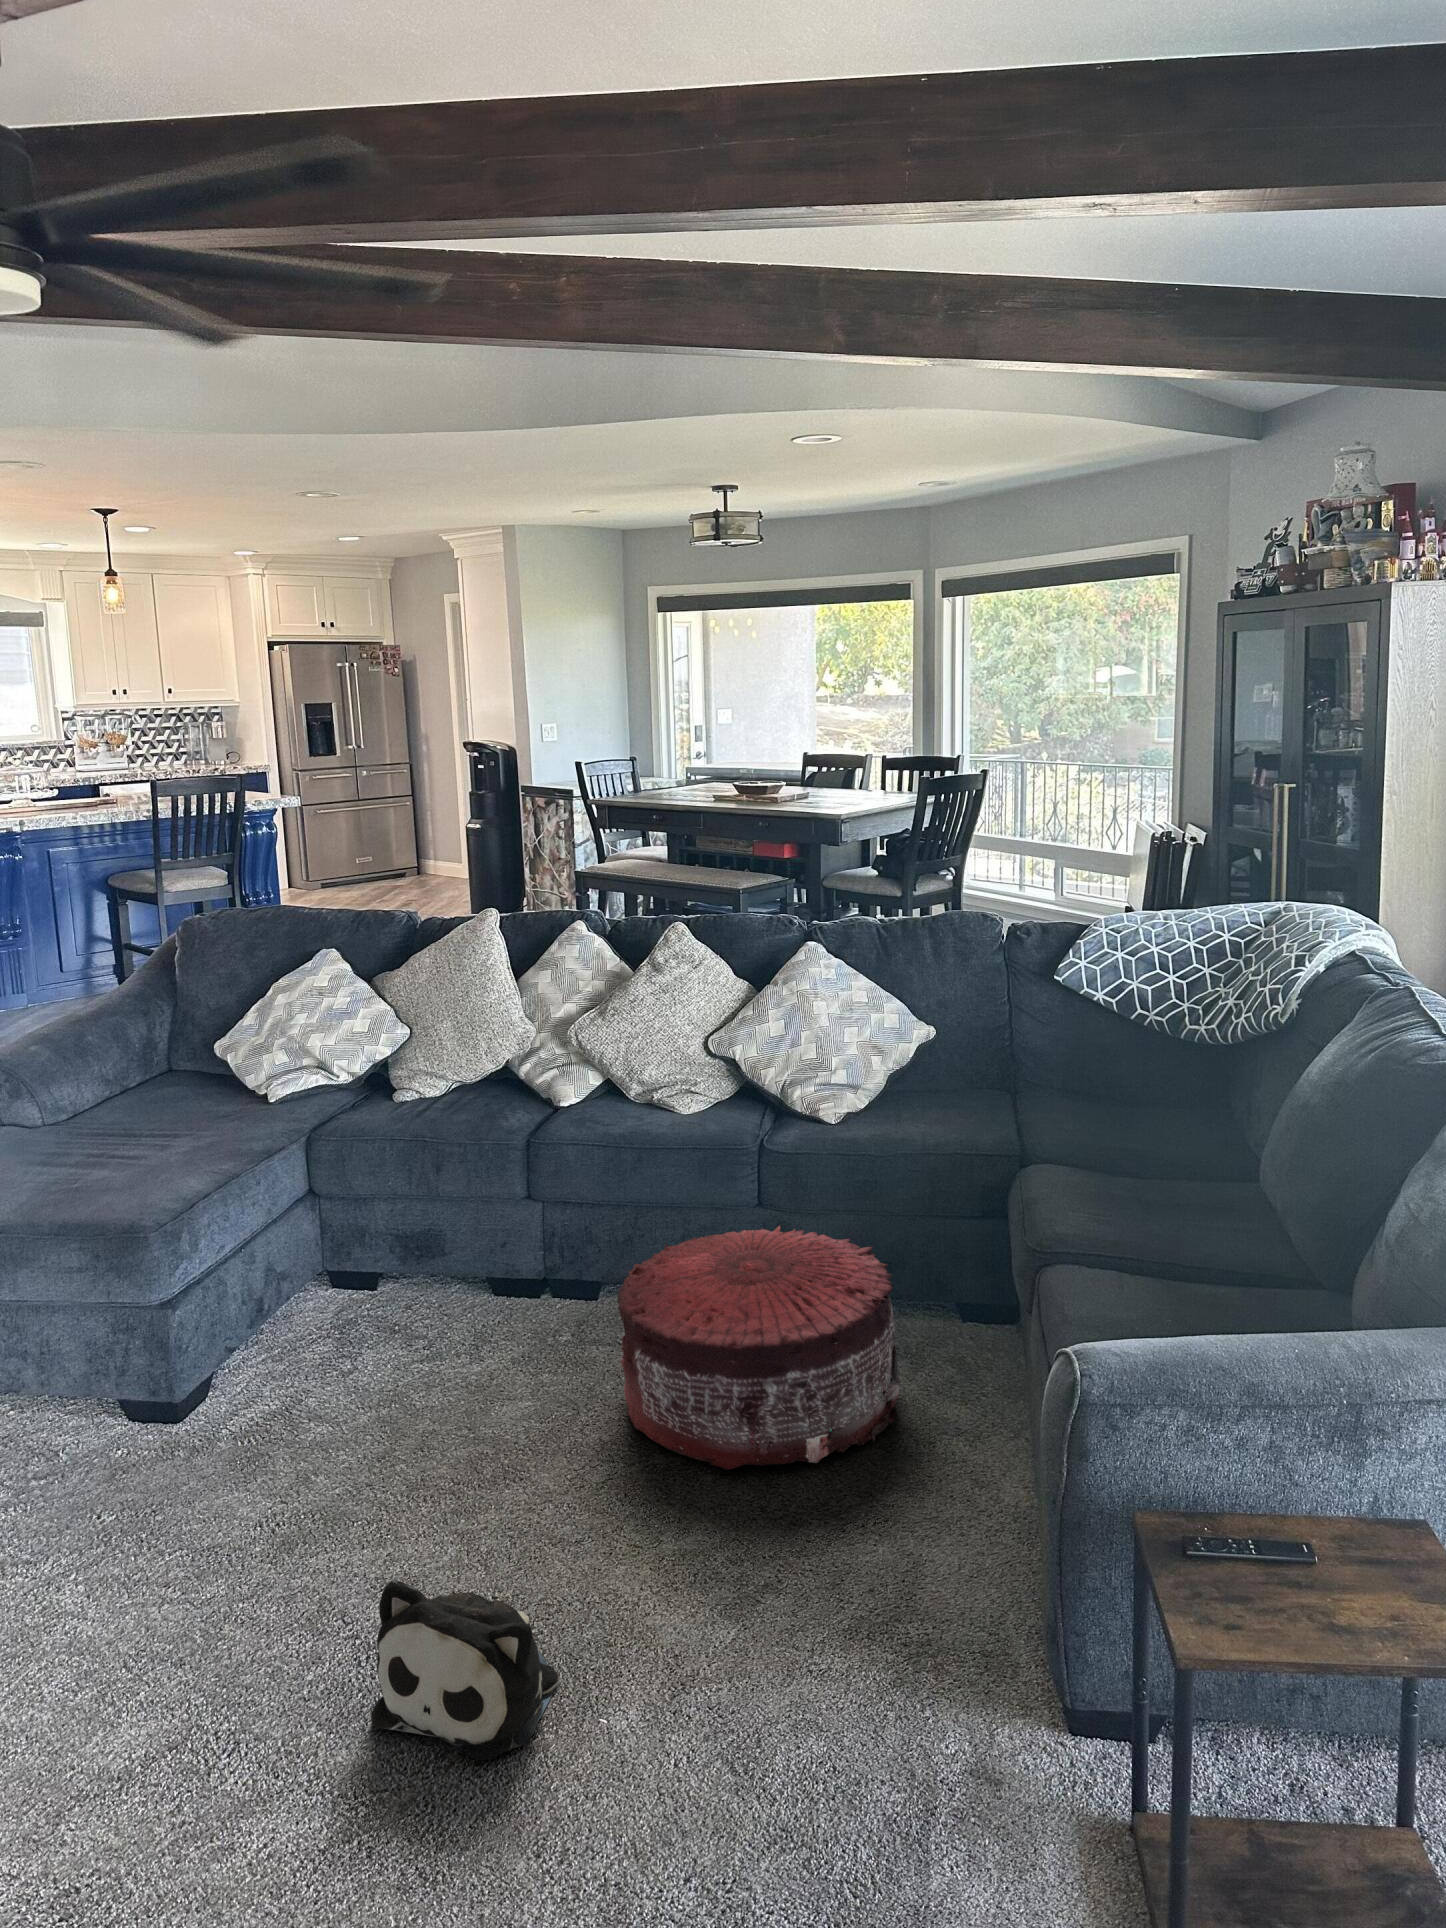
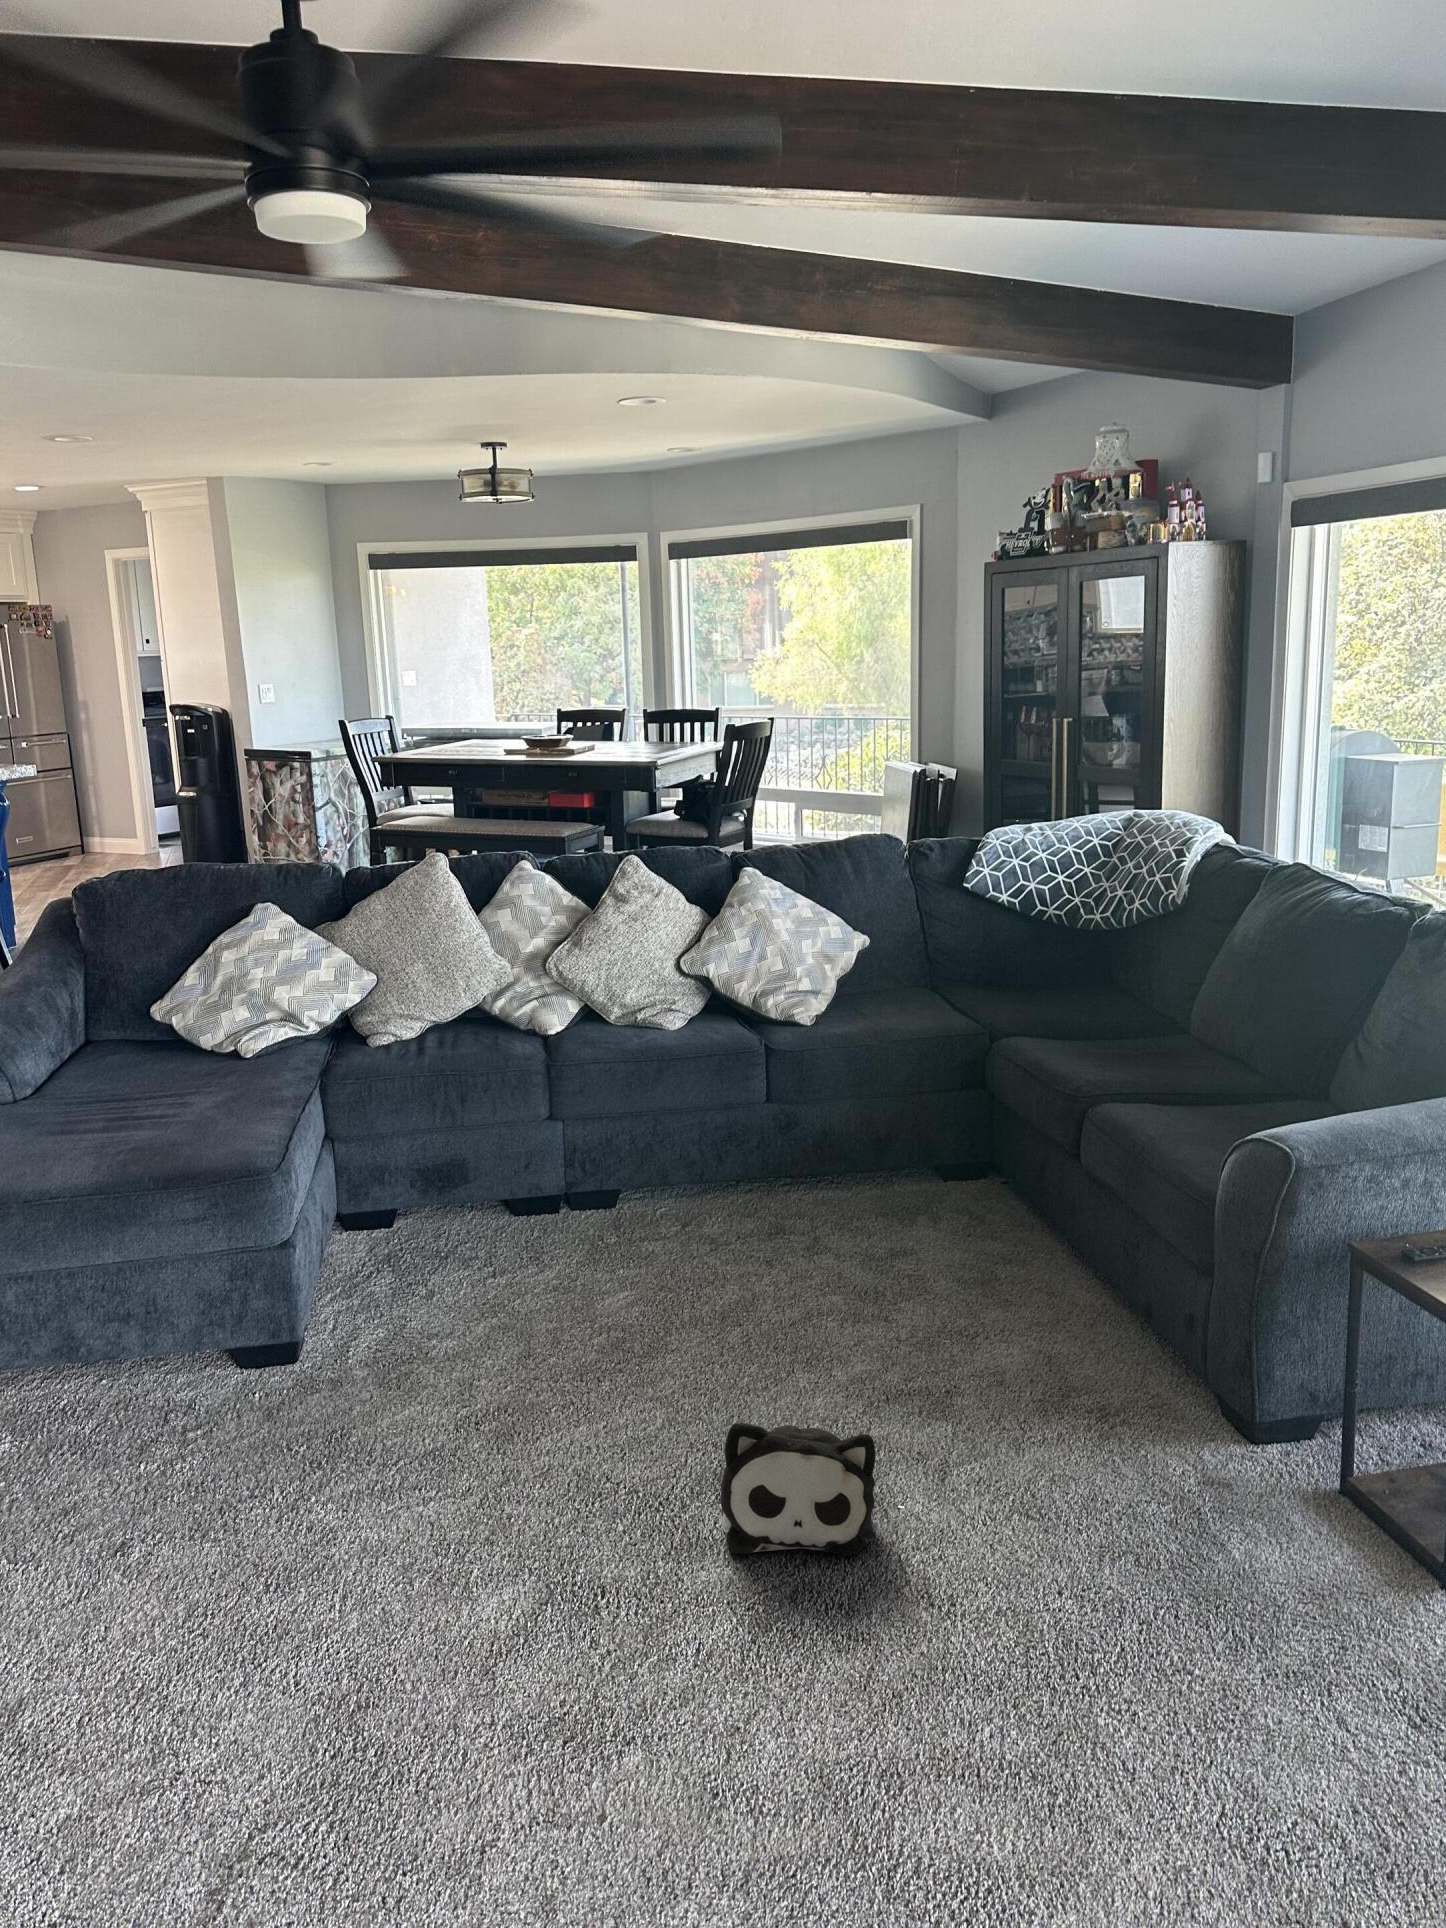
pouf: present [618,1226,900,1470] -> none [701,1112,963,1315]

